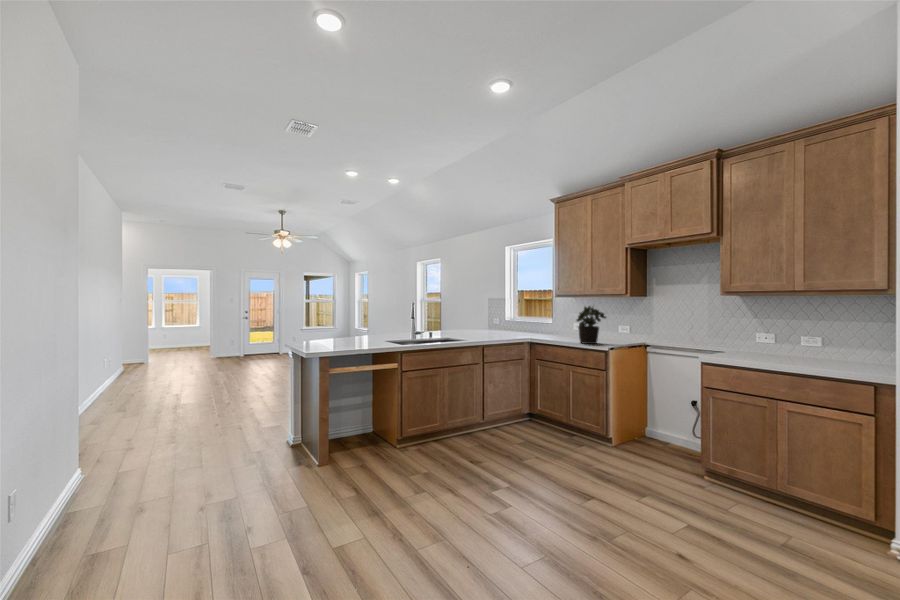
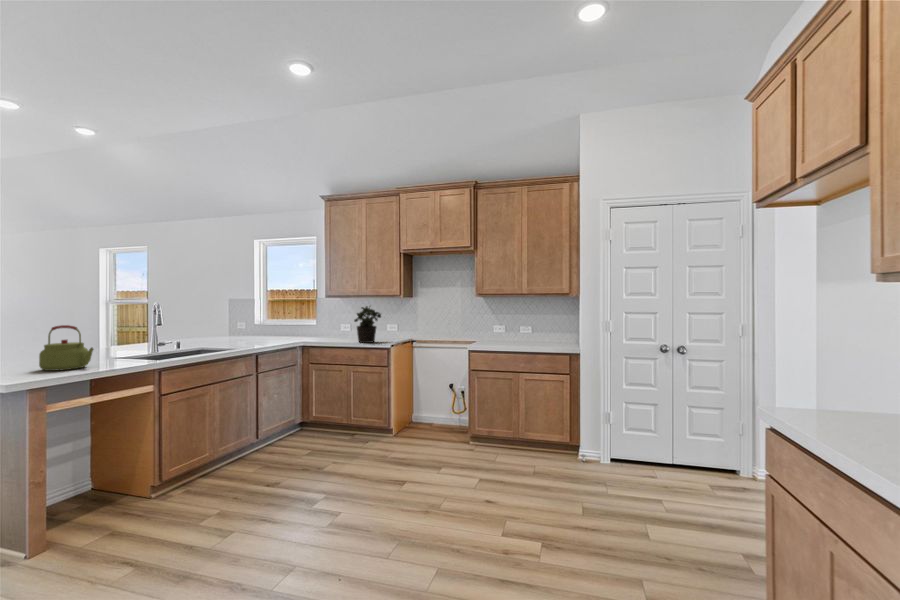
kettle: none [335,315,361,346] -> present [39,325,93,371]

